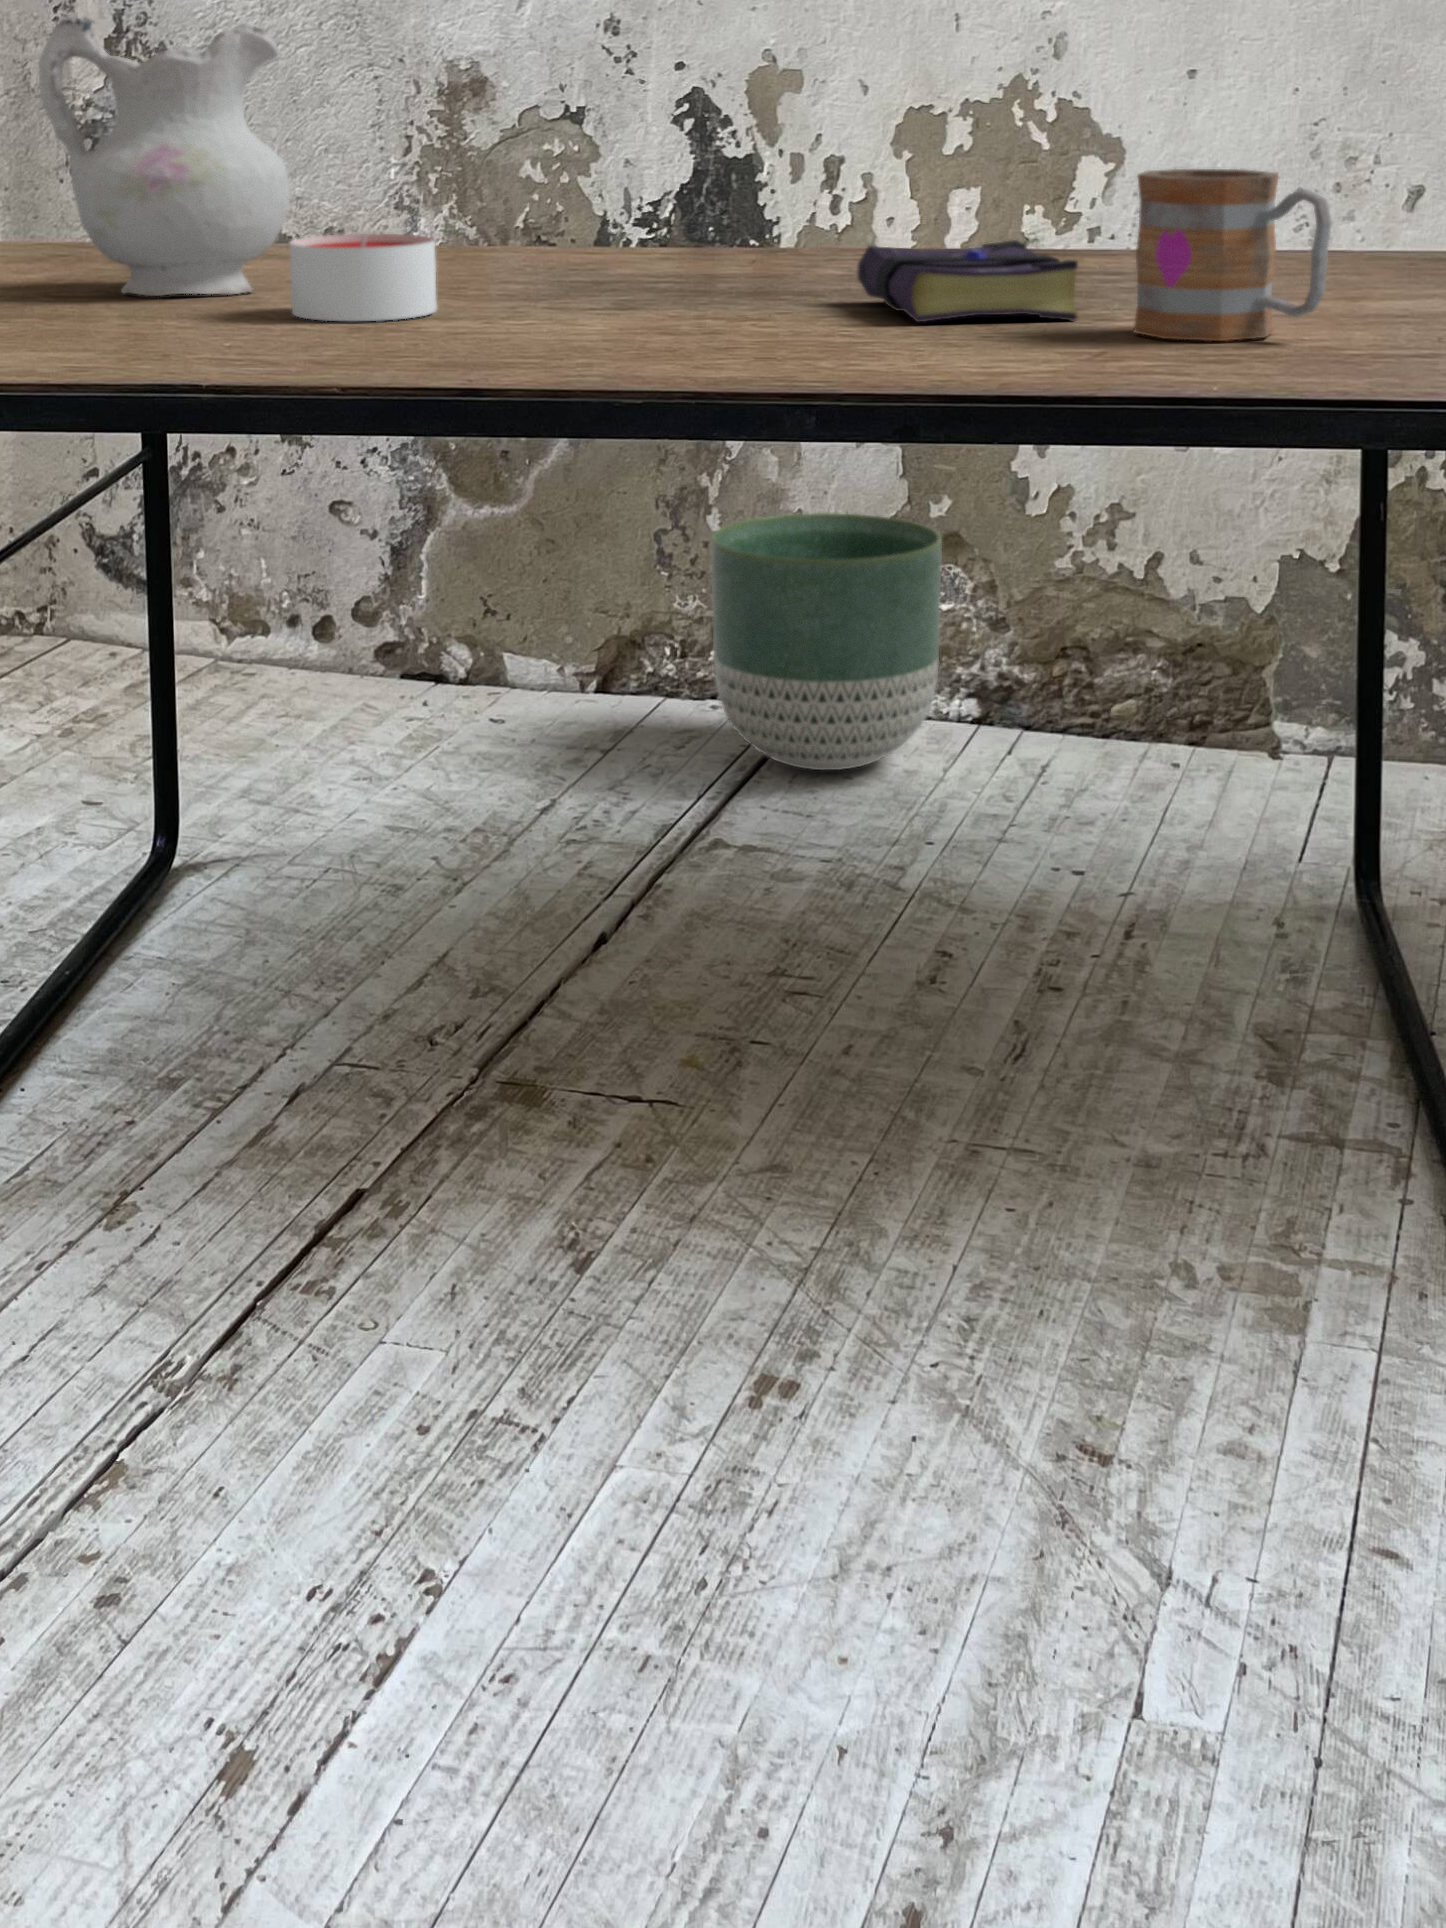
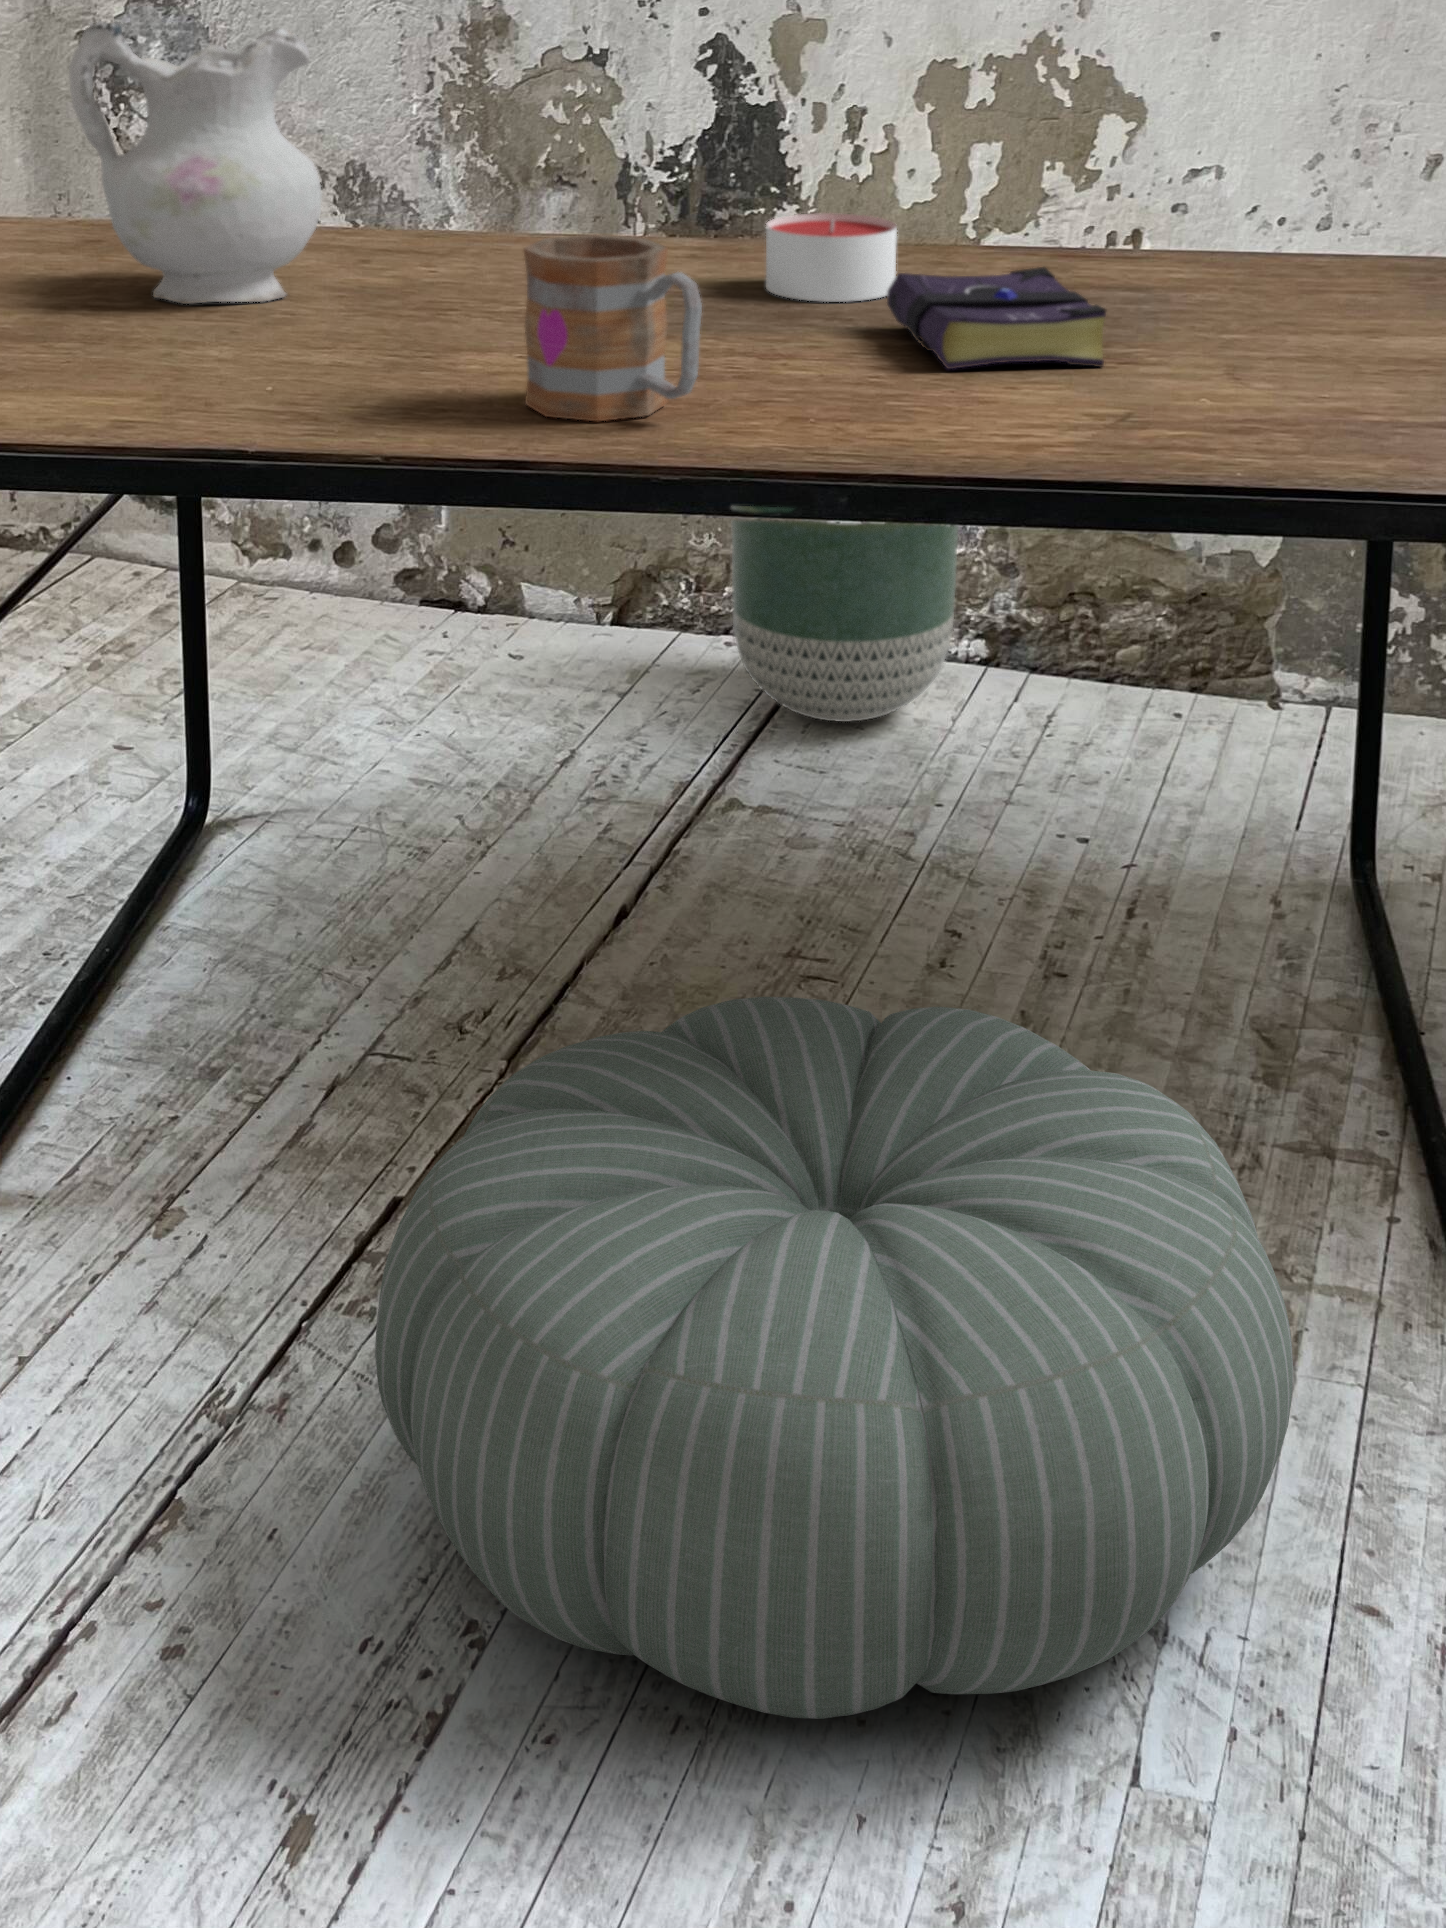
mug: present [1134,169,1332,341] -> present [524,235,702,422]
candle: present [290,234,437,321] -> present [766,213,897,302]
pouf: none [329,947,1296,1644] -> present [375,997,1293,1719]

